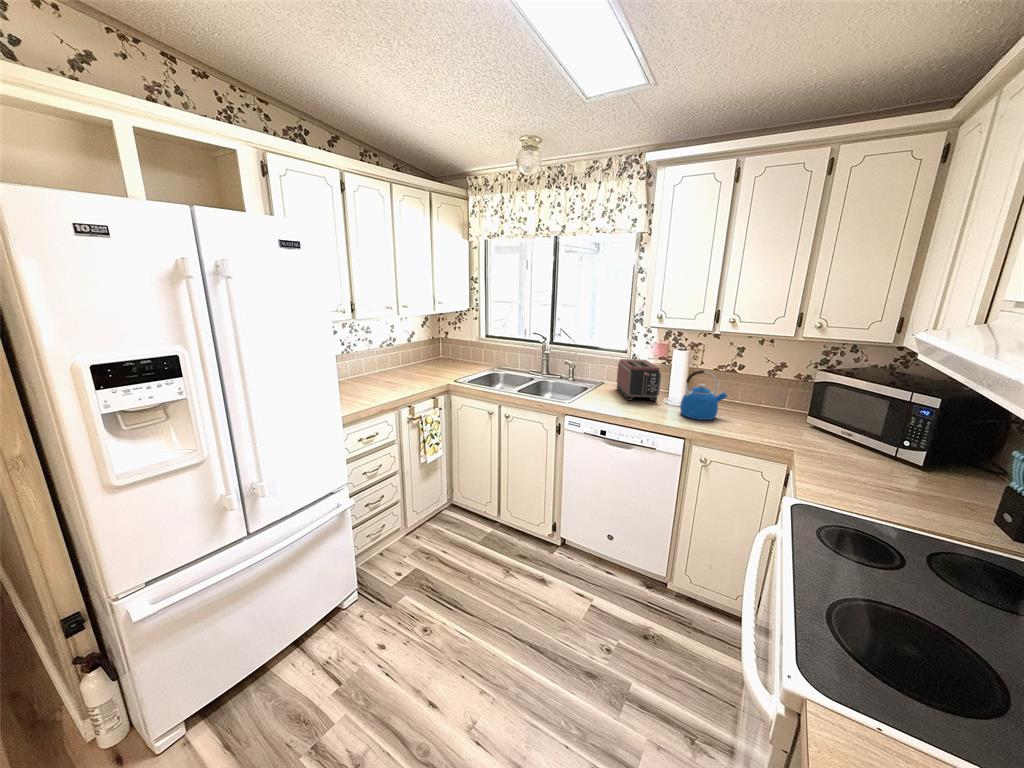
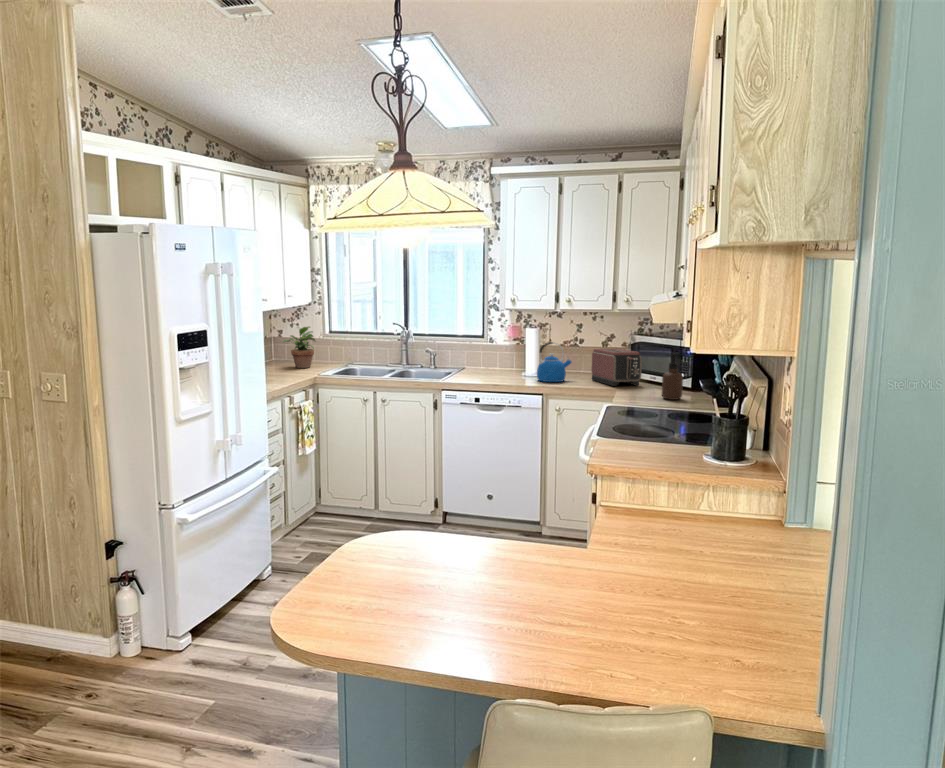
potted plant: none [436,331,467,369] -> present [283,326,315,368]
toaster: present [617,359,661,401] -> present [592,348,642,386]
soap dispenser: none [878,421,927,495] -> present [662,354,683,400]

